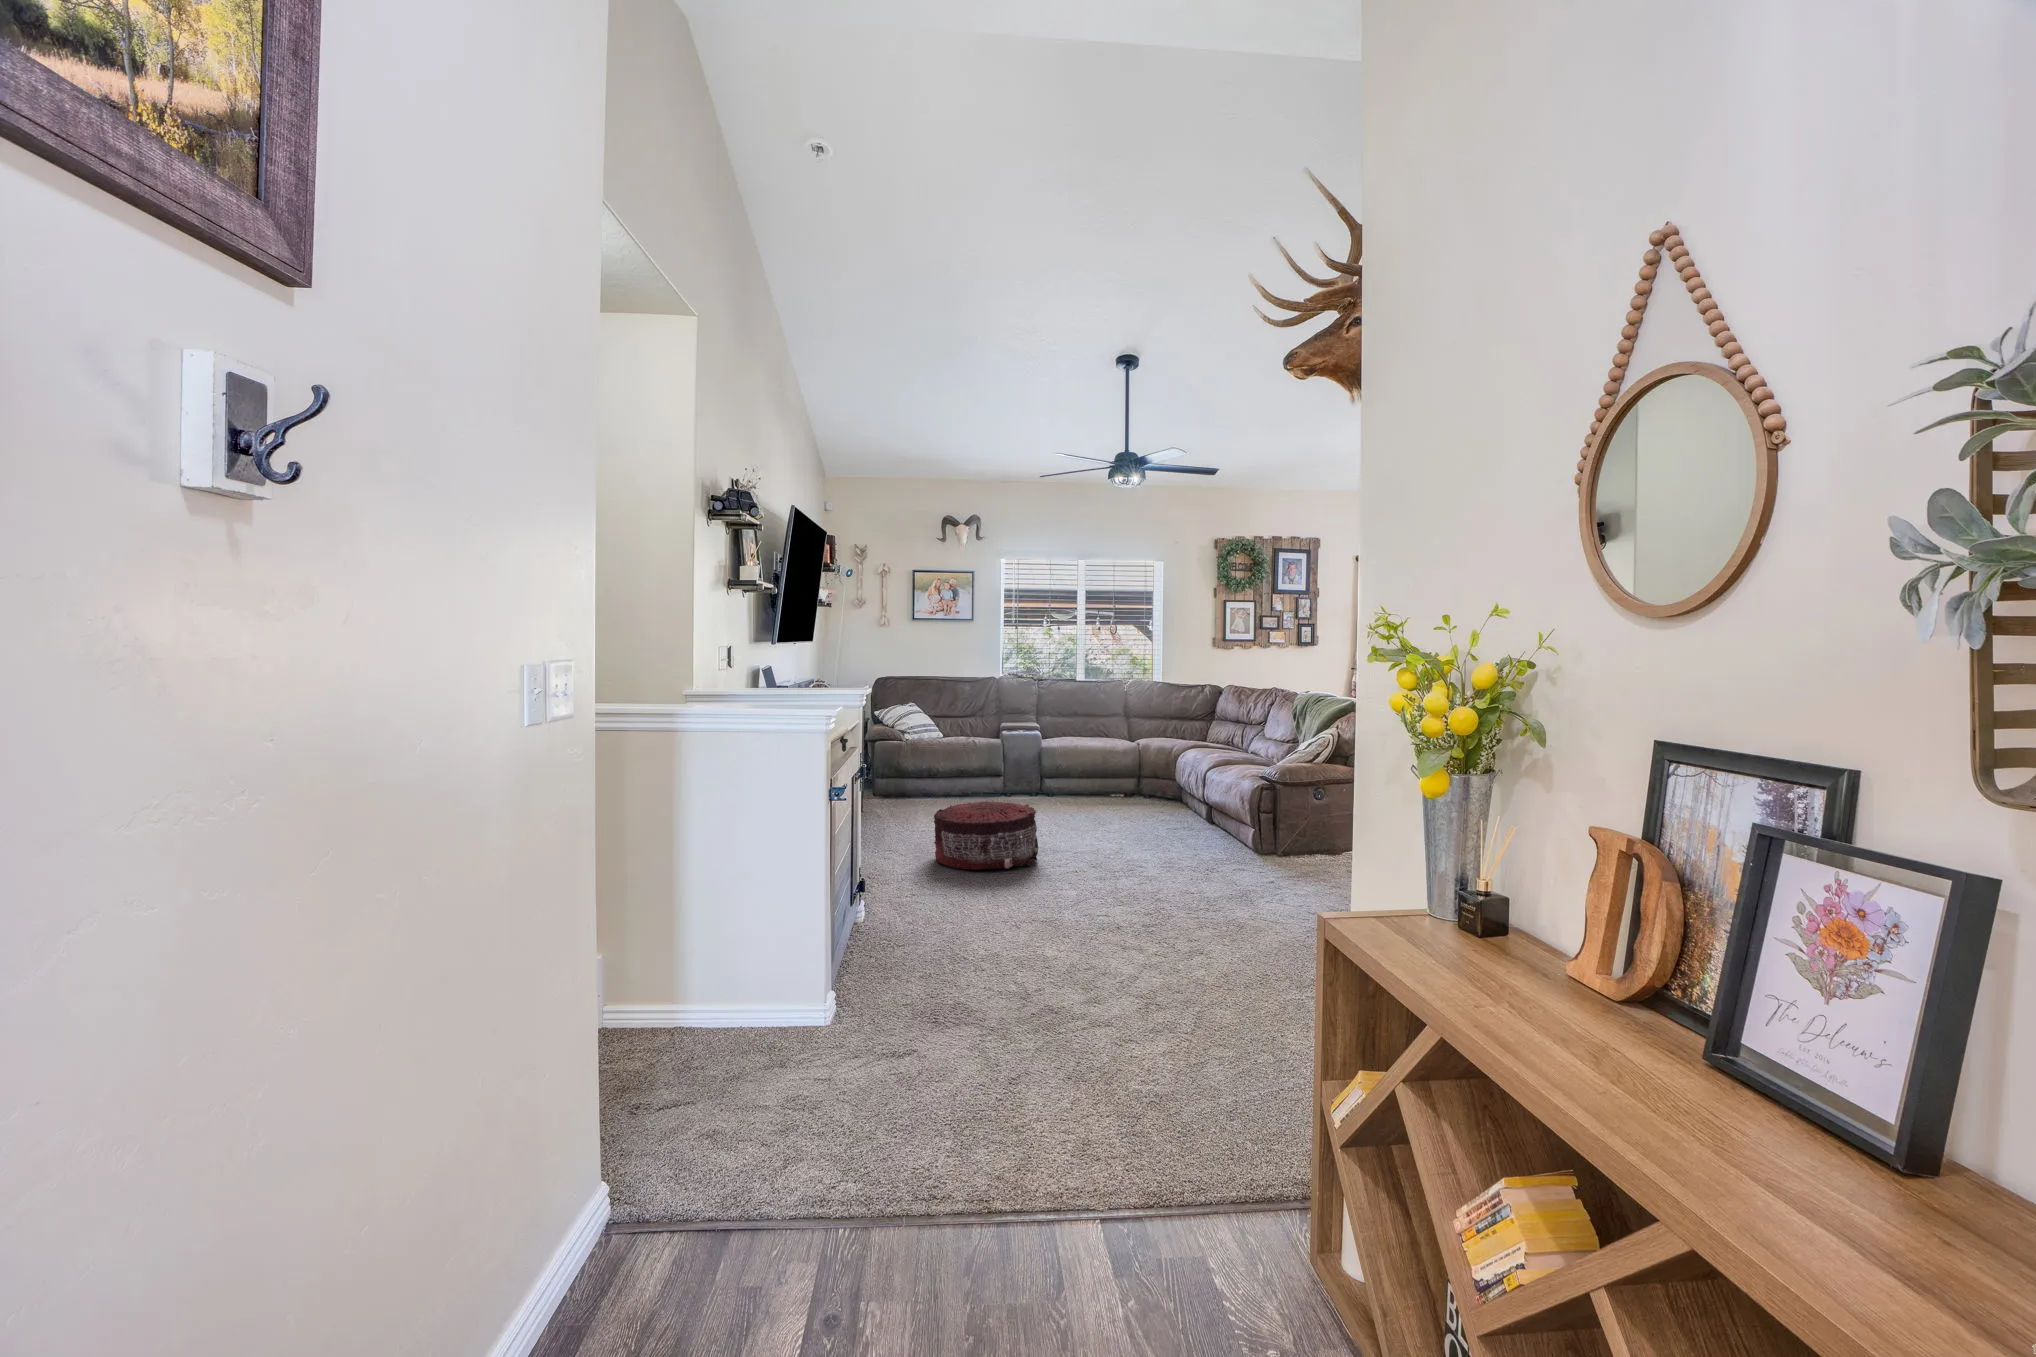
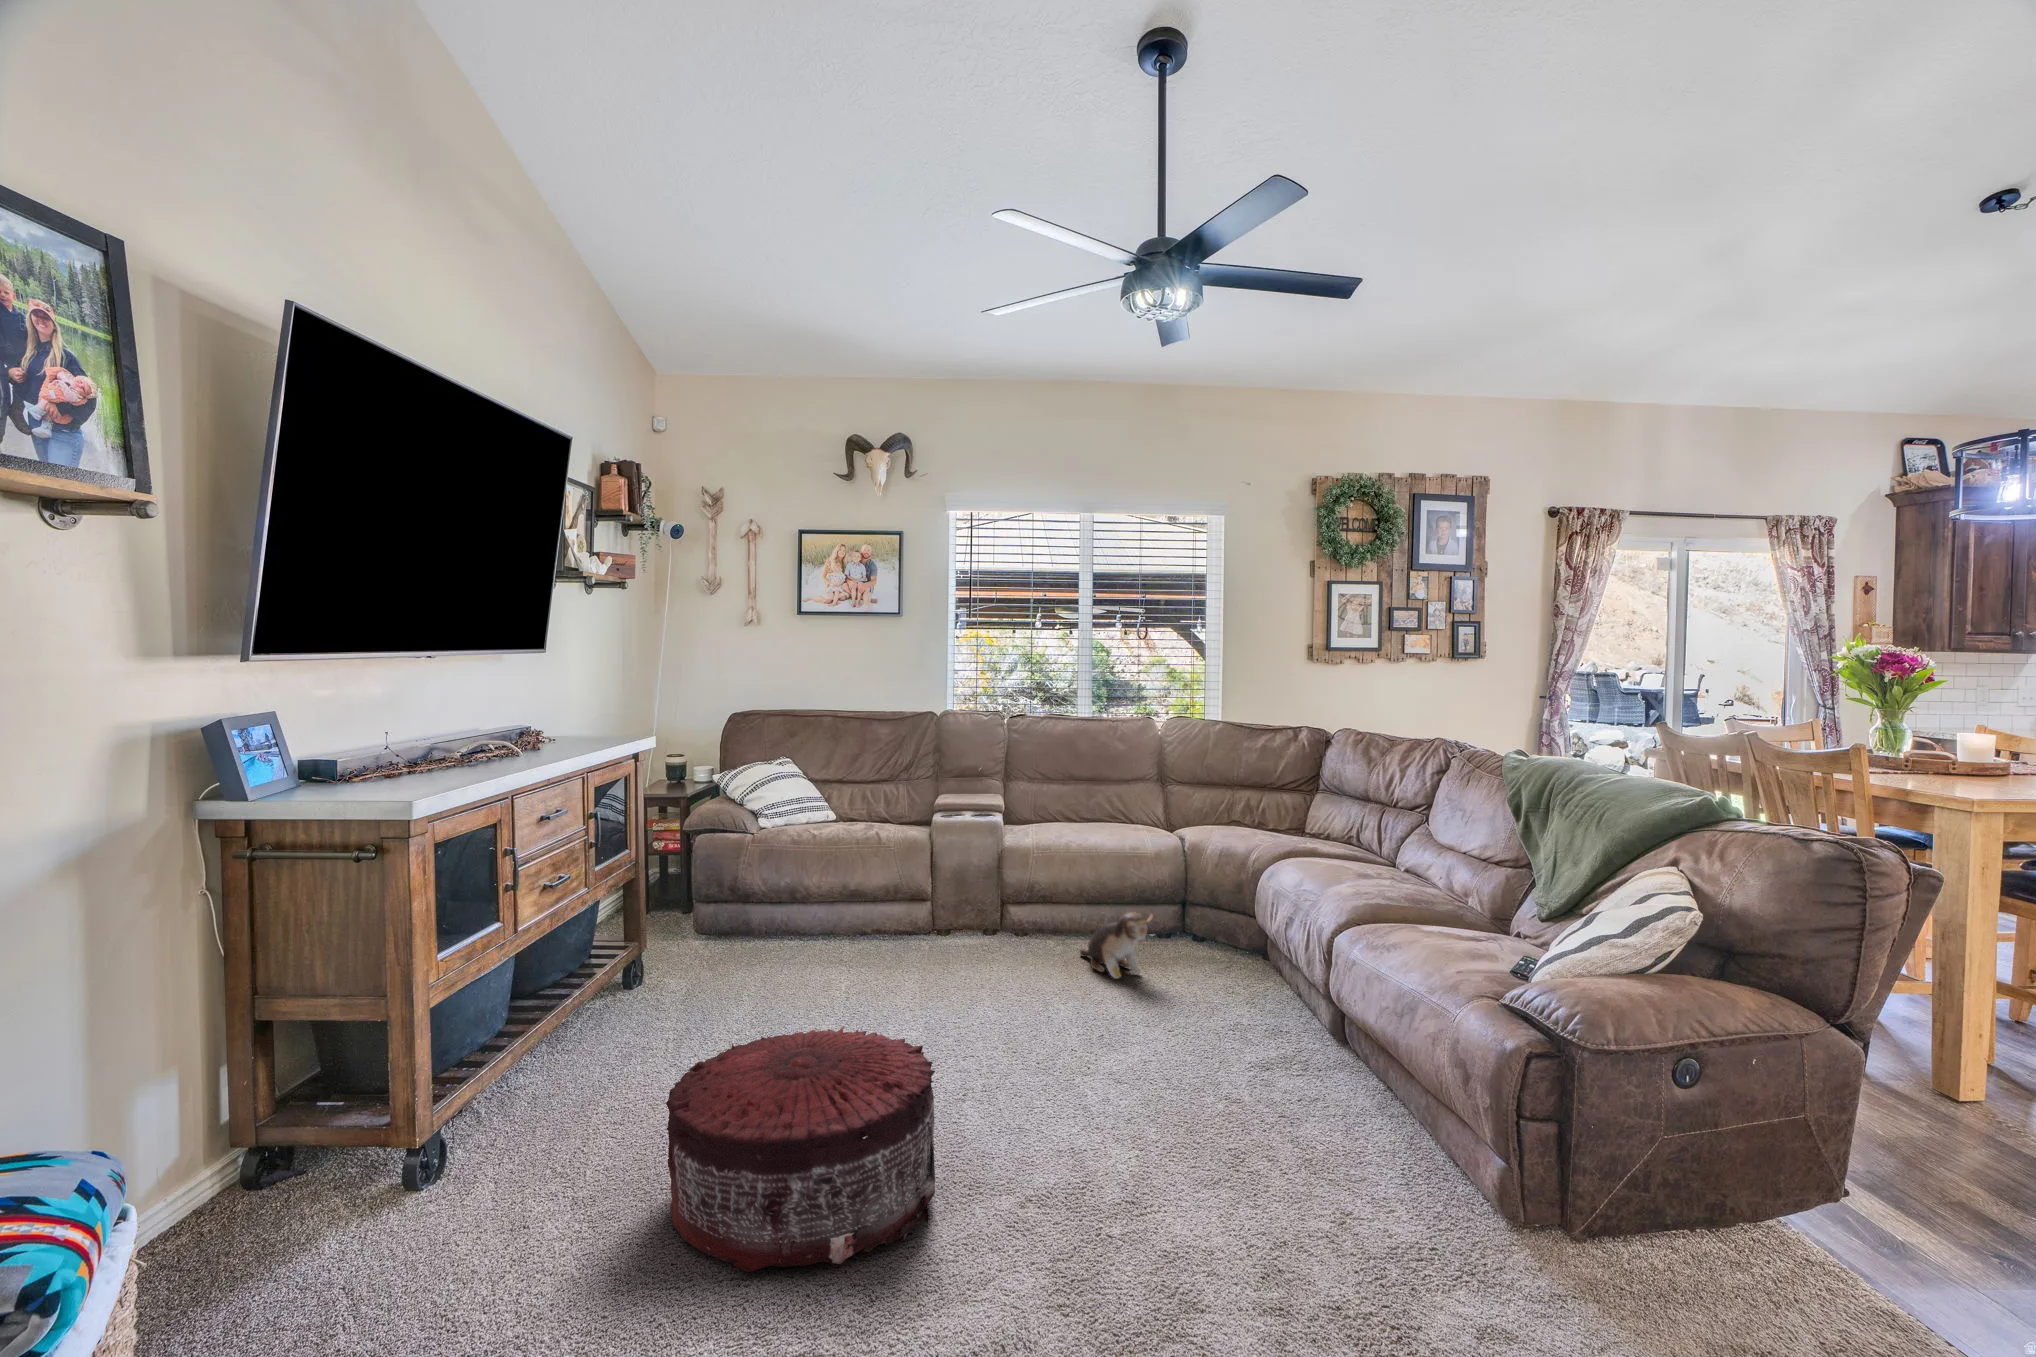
plush toy: none [1084,774,1122,808] -> present [1080,912,1153,979]

